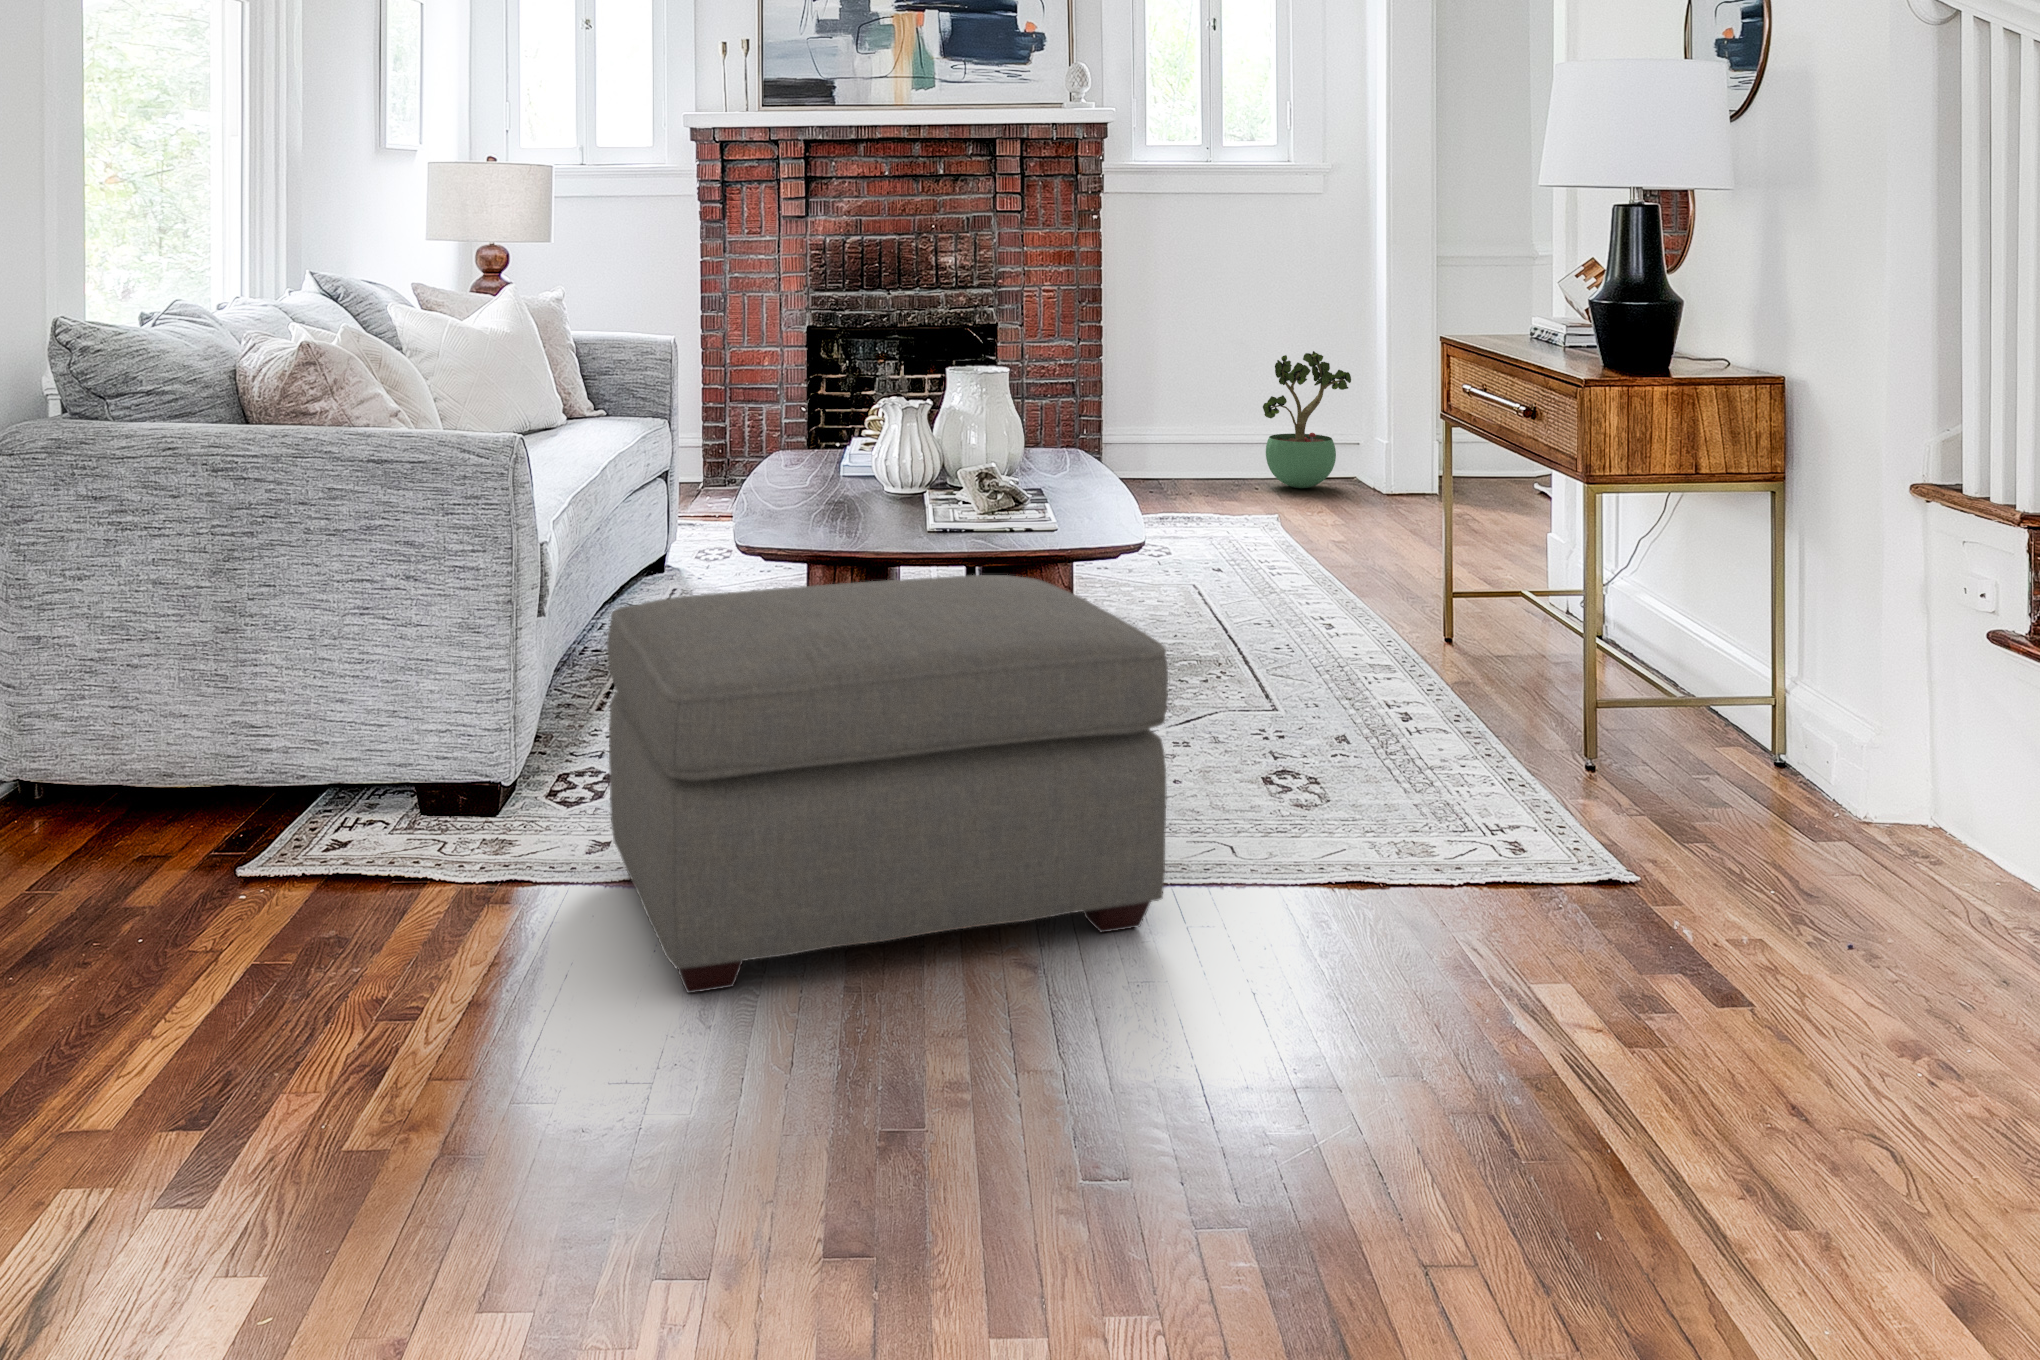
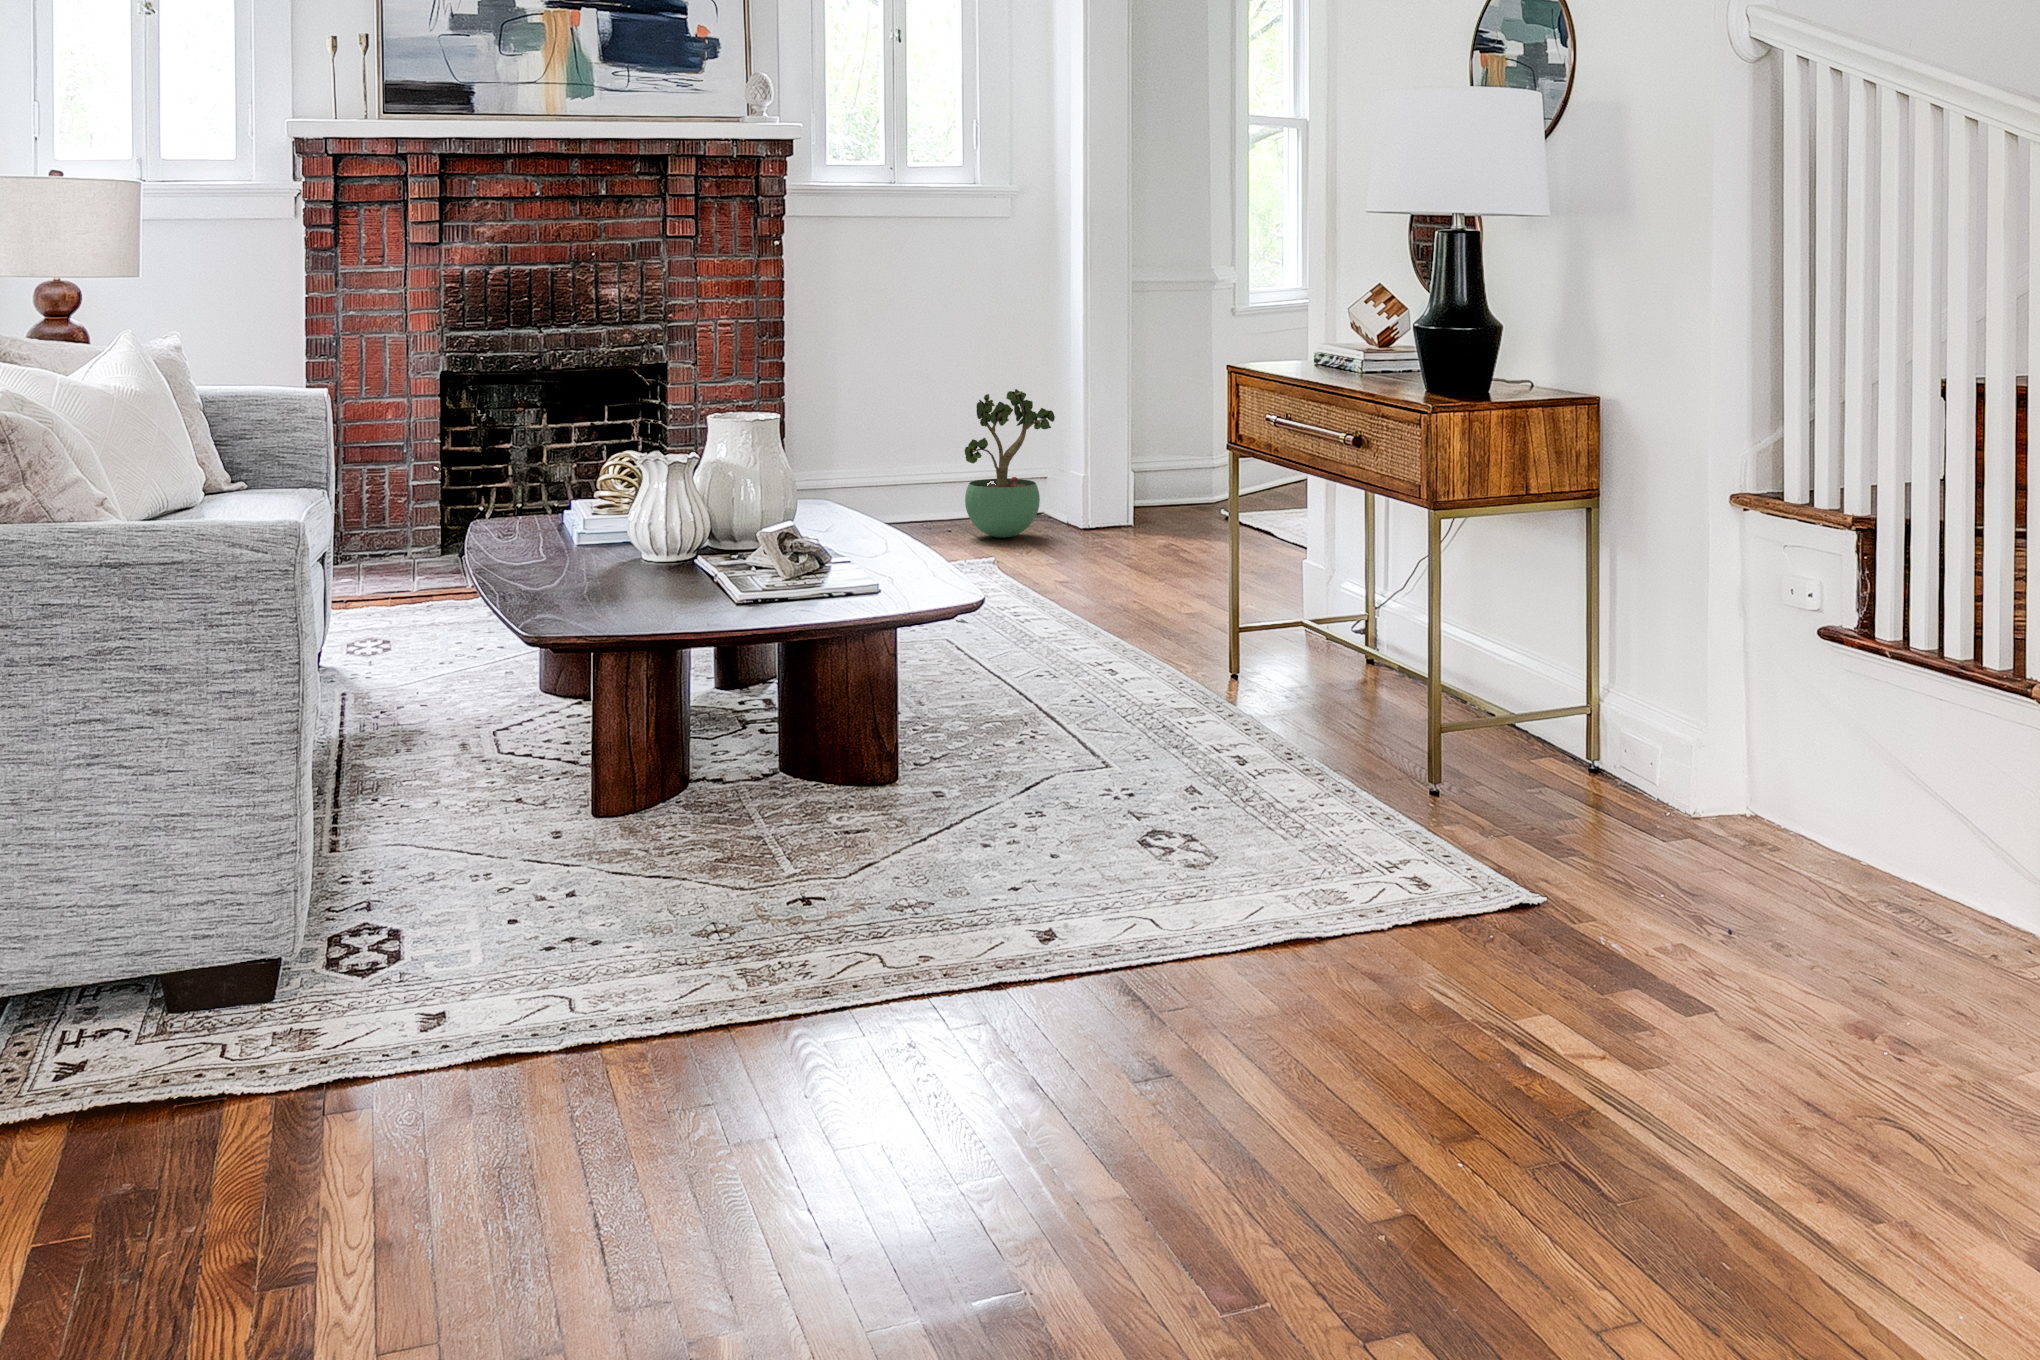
ottoman: present [607,575,1168,993] -> none [467,648,1149,1177]

